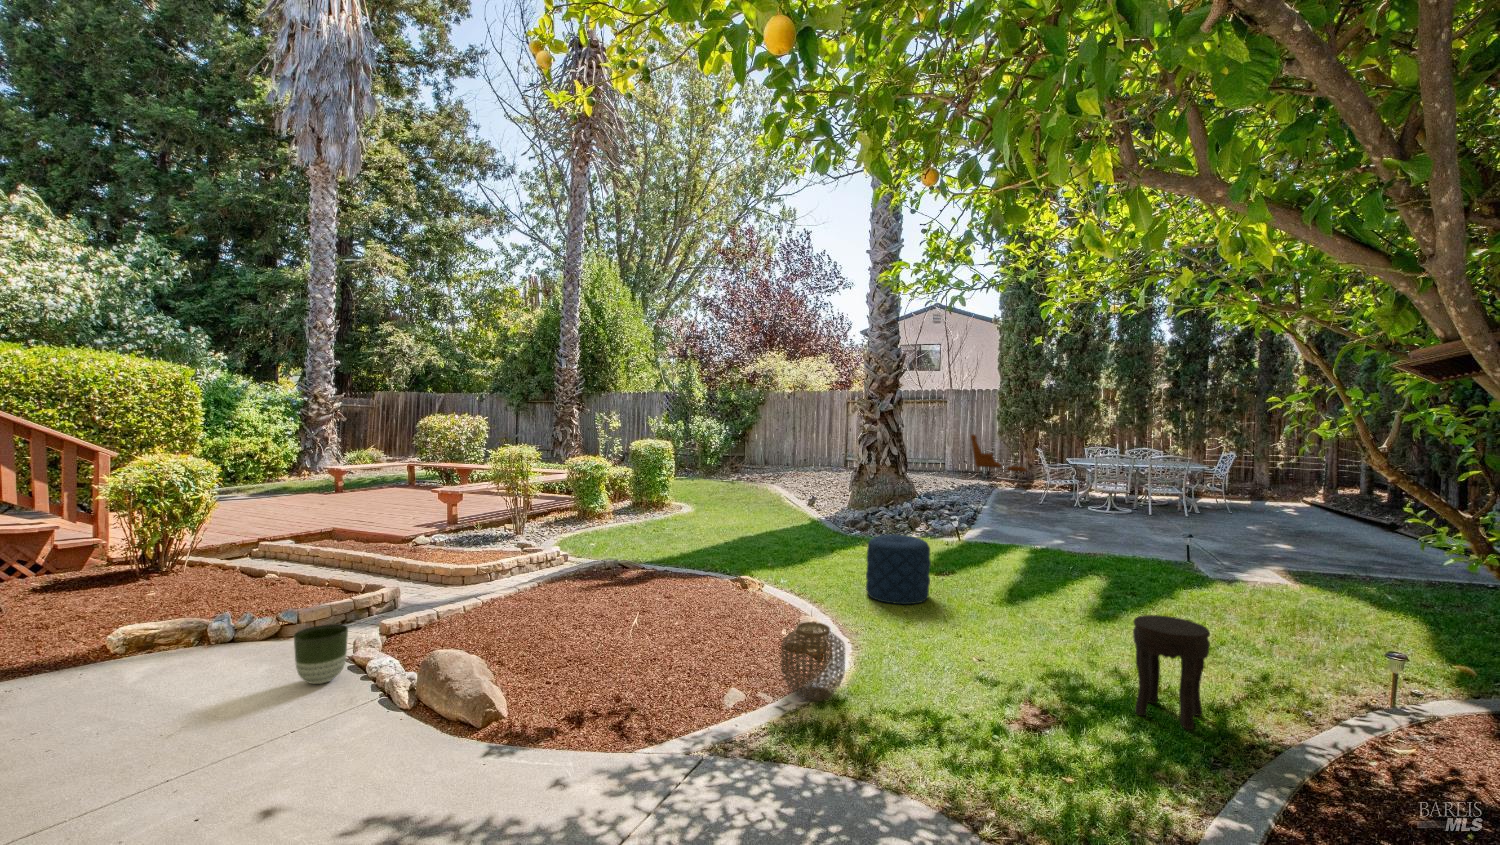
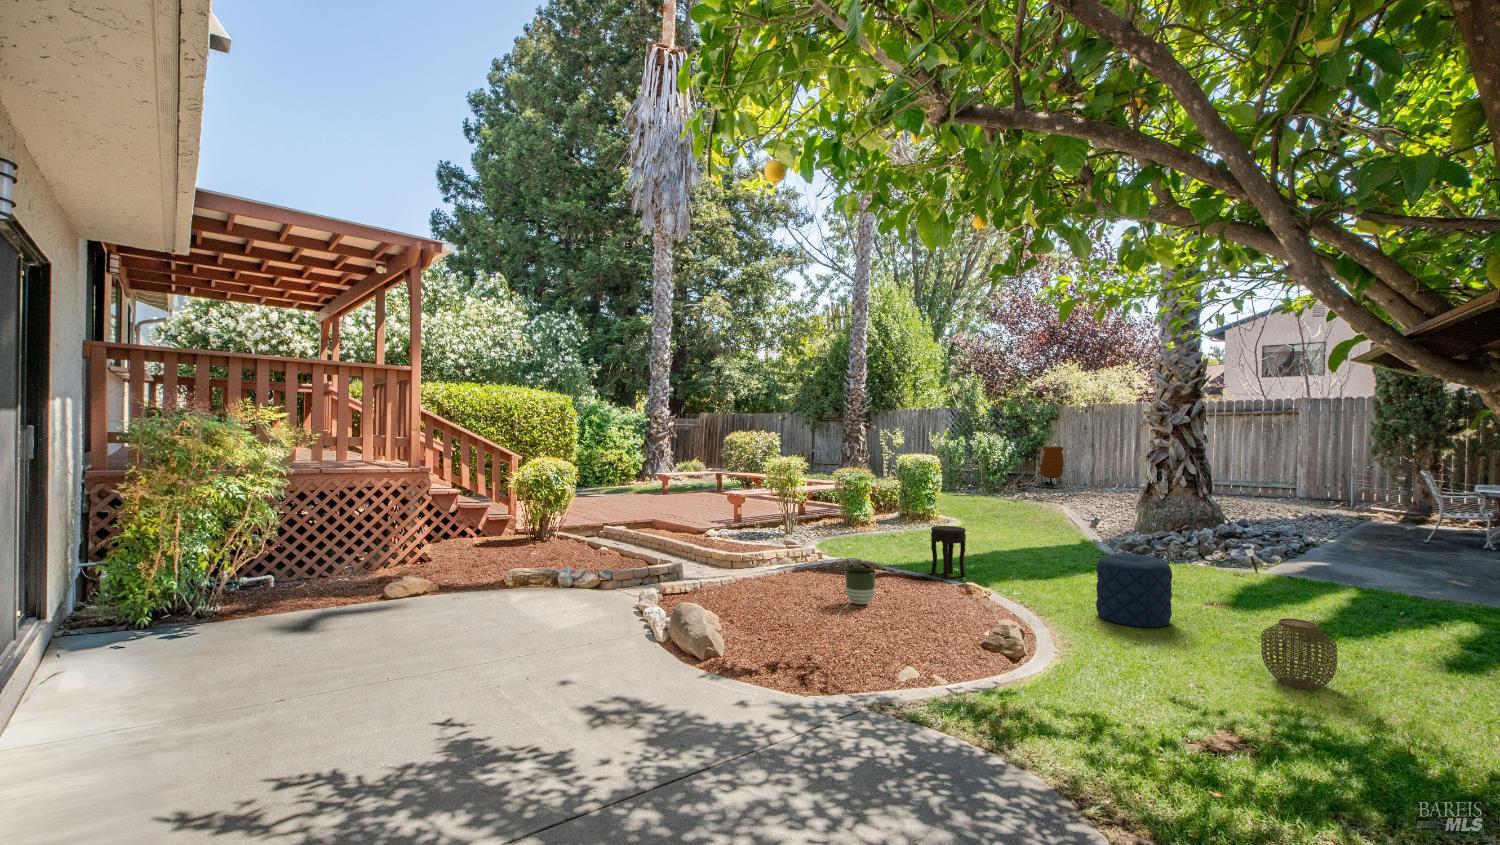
lounge chair: present [971,434,1026,479] -> present [1037,447,1064,488]
side table: present [1133,615,1210,729] -> present [931,526,966,578]
woven basket: present [781,622,845,701] -> present [1261,618,1337,690]
planter: present [294,624,348,684] -> present [845,568,875,605]

